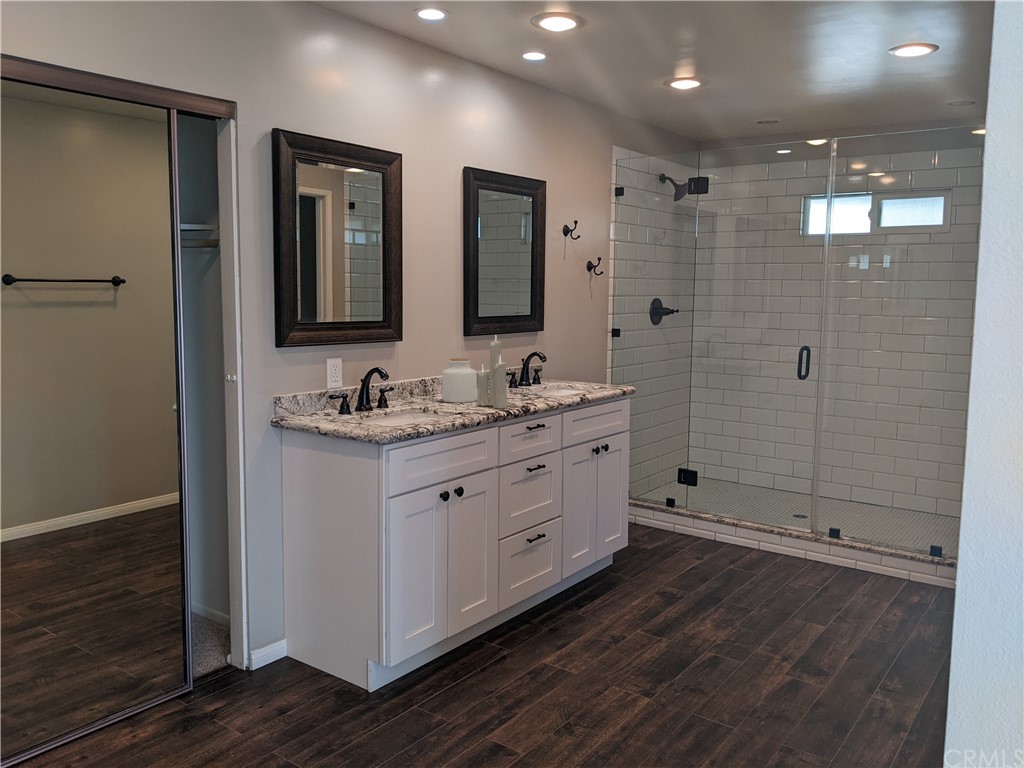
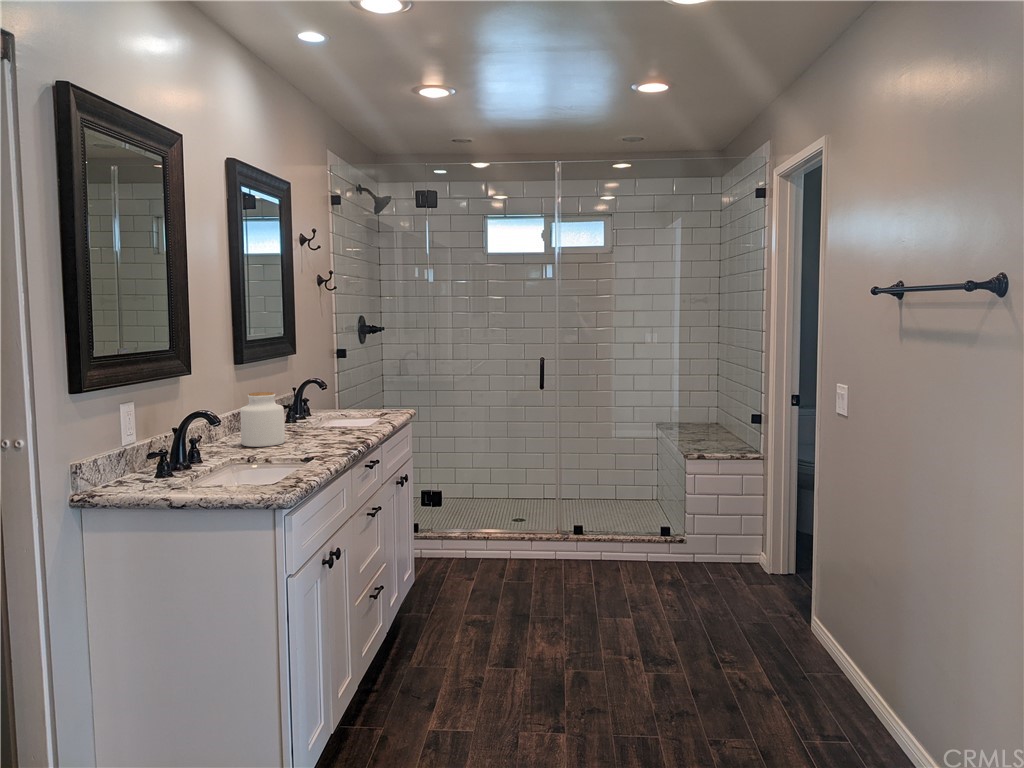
candle: present [476,339,508,408] -> none [301,353,345,447]

